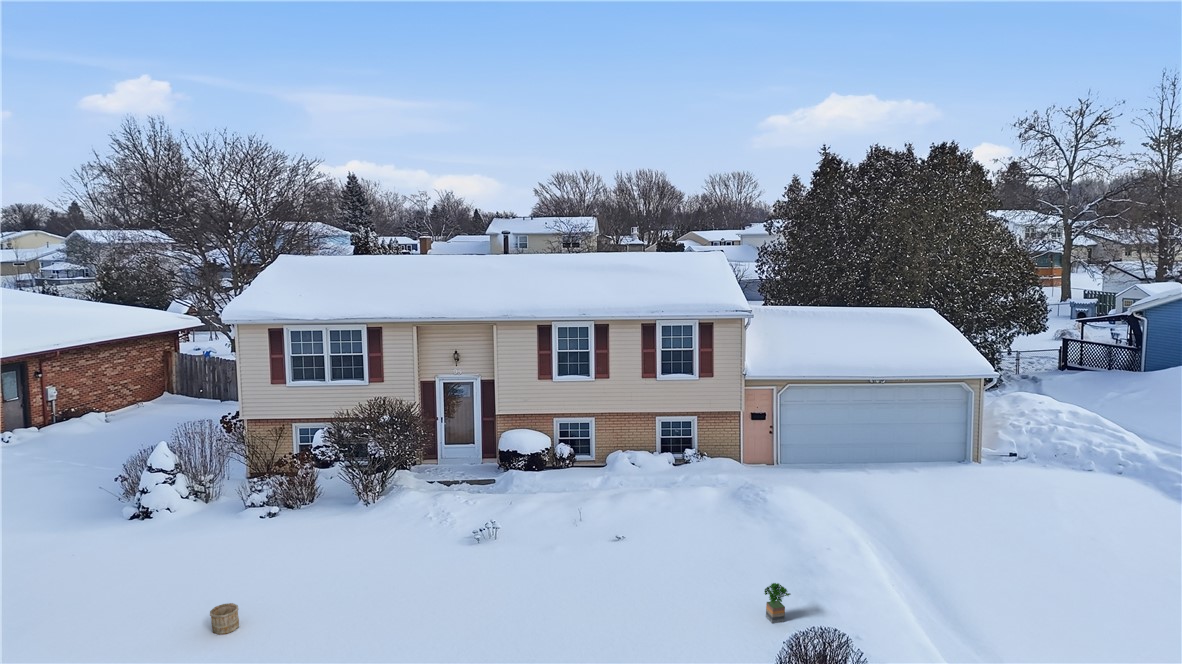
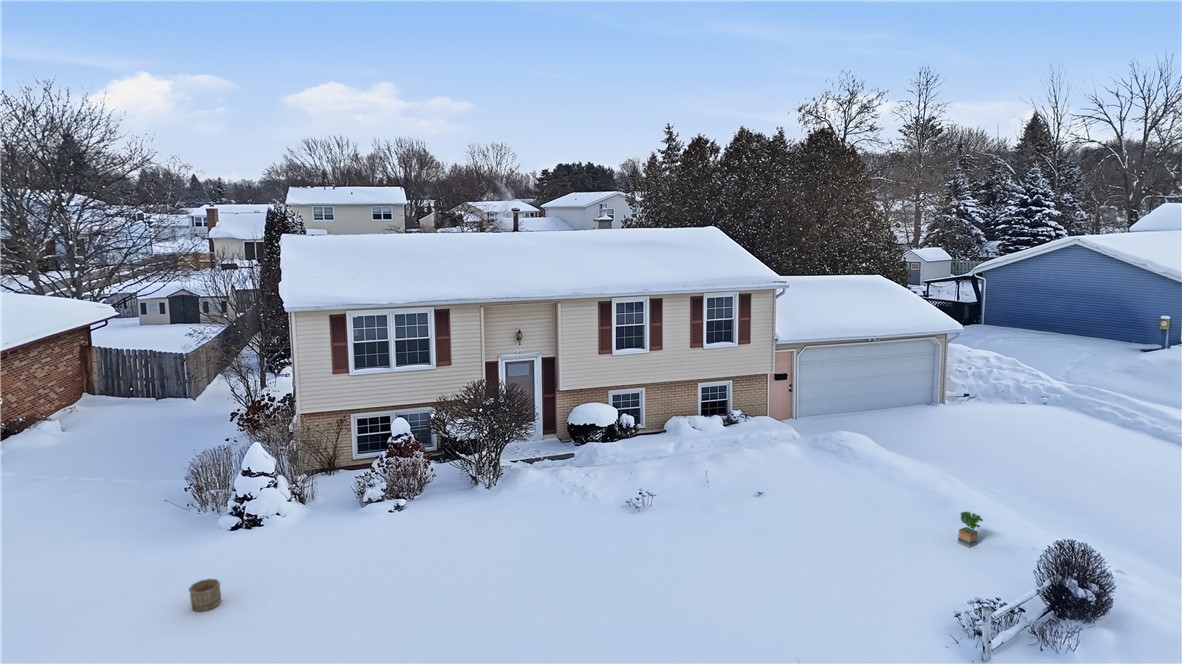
wooden bucket: present [210,603,239,634] -> present [189,579,221,611]

